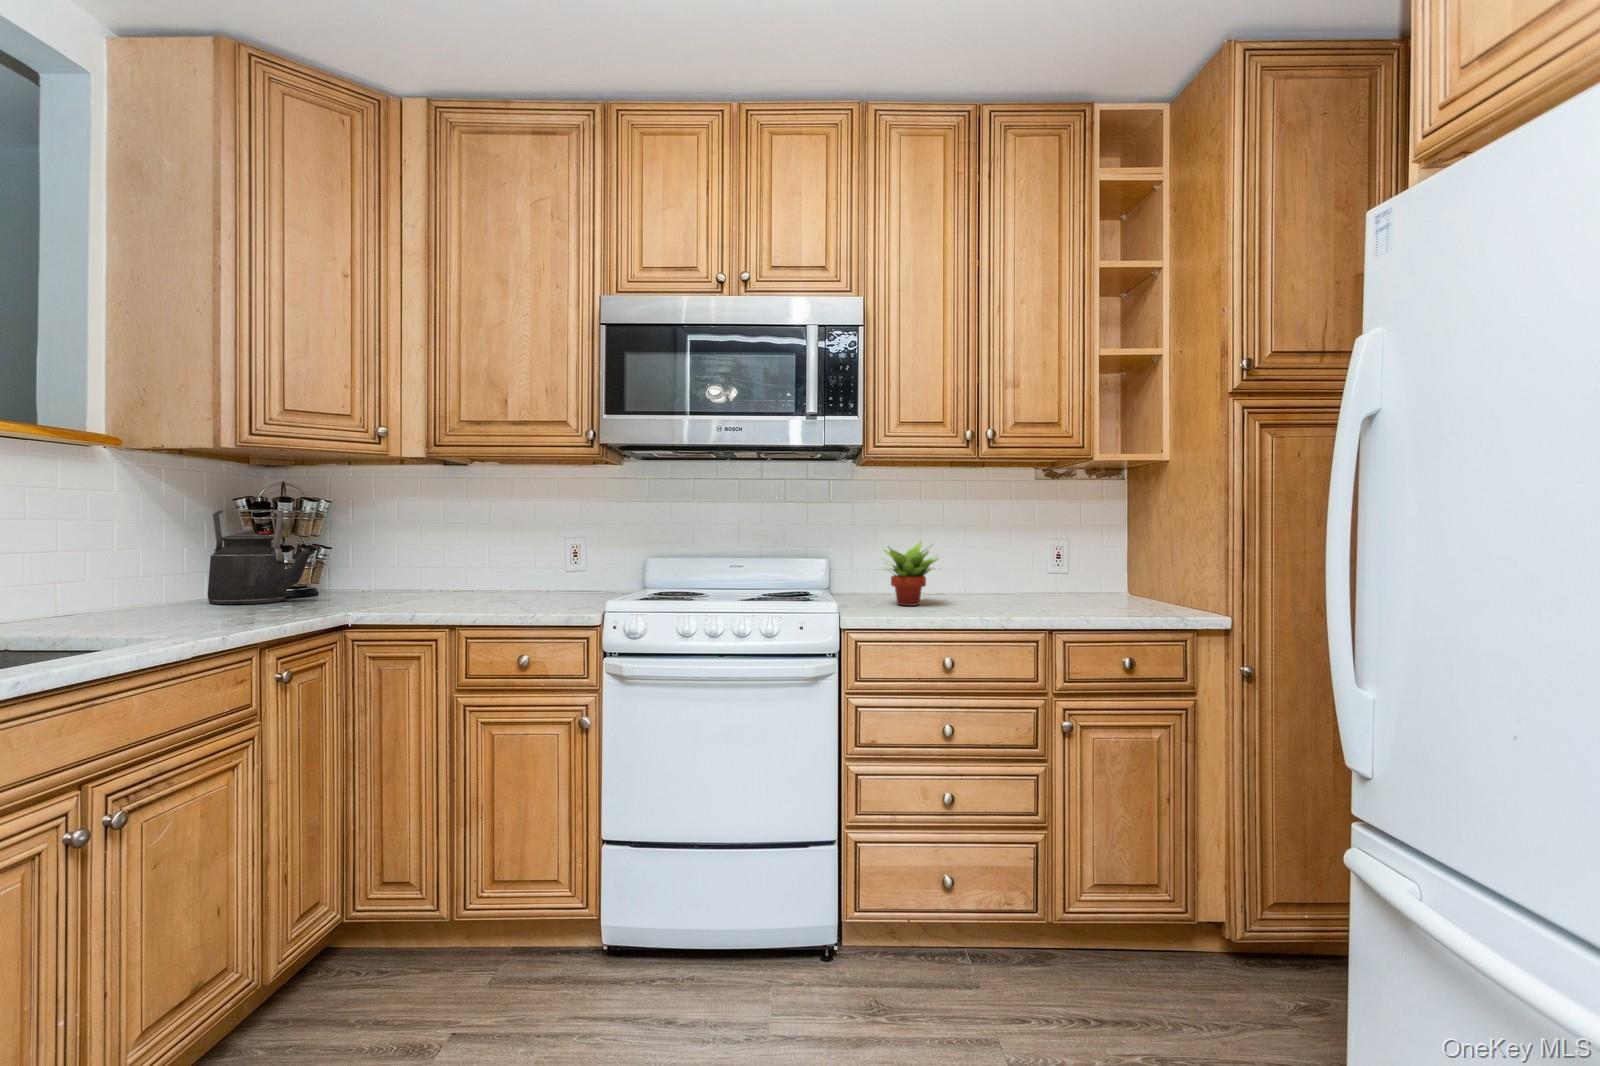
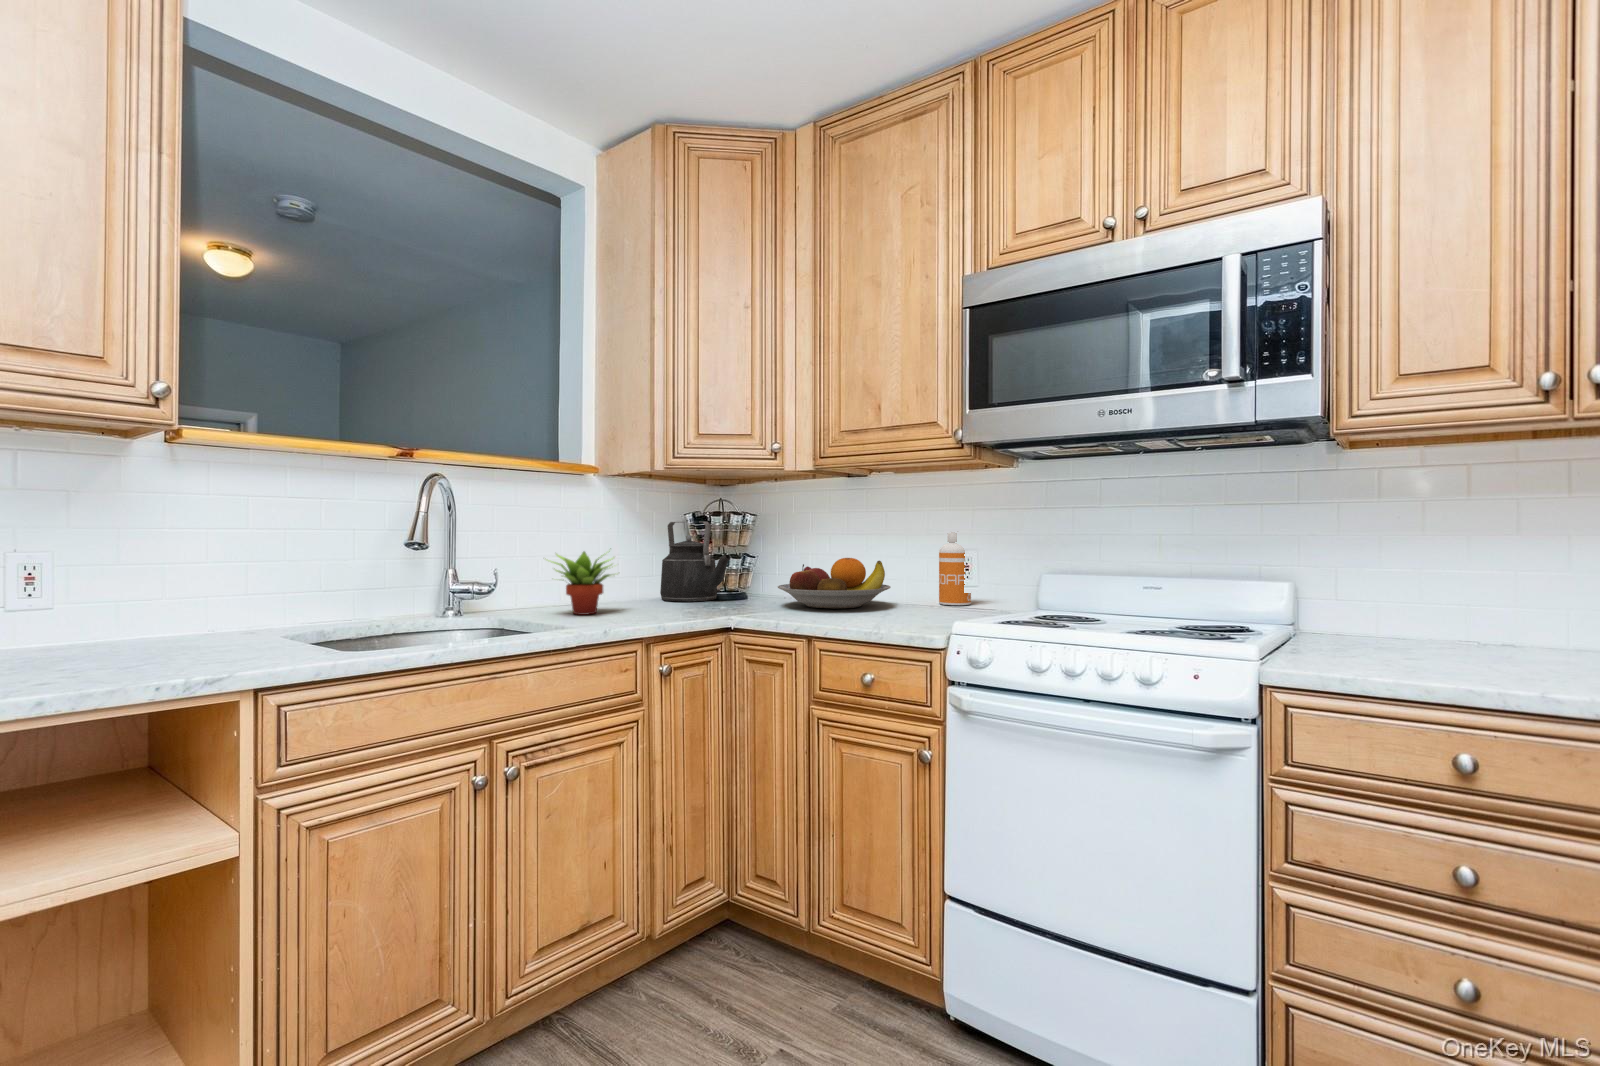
soap dispenser: none [548,517,579,593] -> present [939,531,971,605]
succulent plant: present [884,542,938,606] -> present [552,551,612,615]
fruit bowl: none [381,549,507,601] -> present [778,558,891,609]

